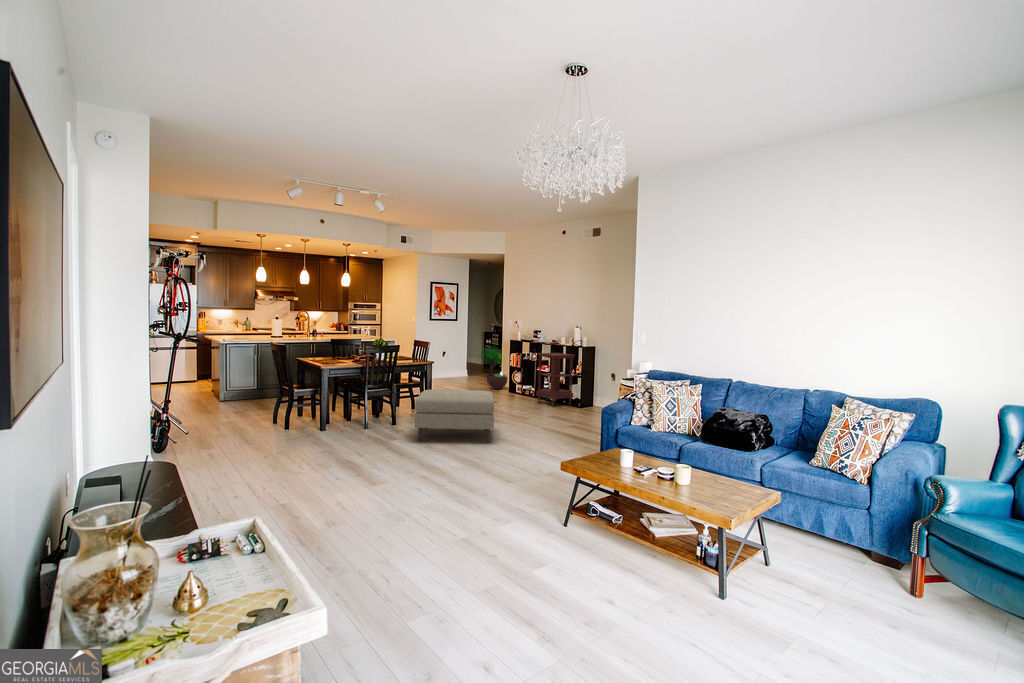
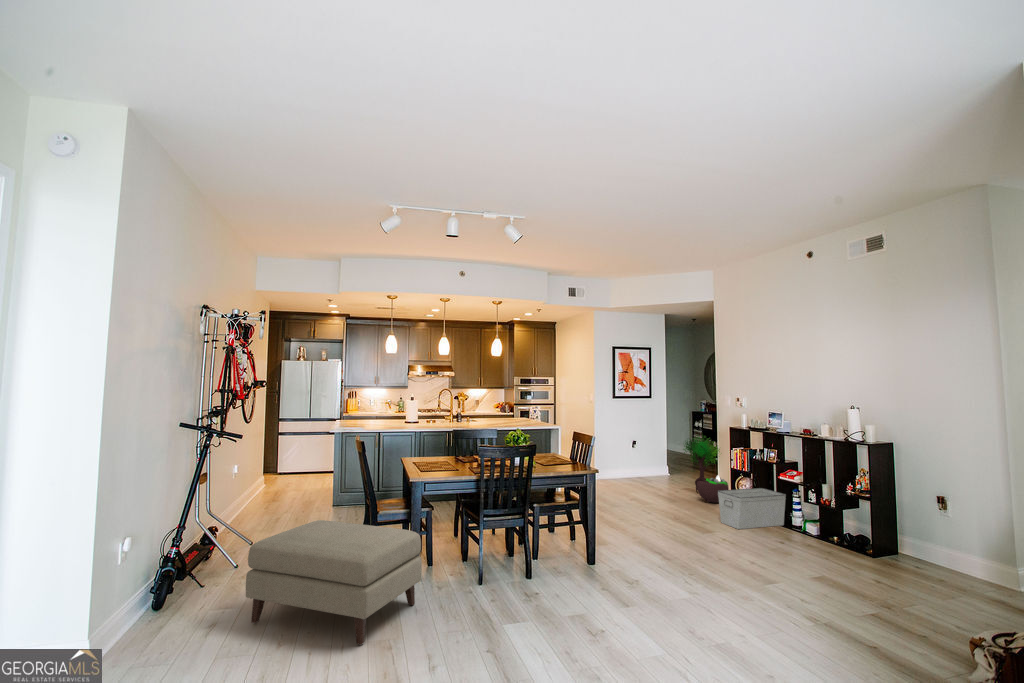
side table: present [536,353,575,407] -> none [777,451,854,549]
storage bin: none [502,377,540,401] -> present [718,488,786,529]
ottoman: present [414,390,494,443] -> present [246,520,422,645]

